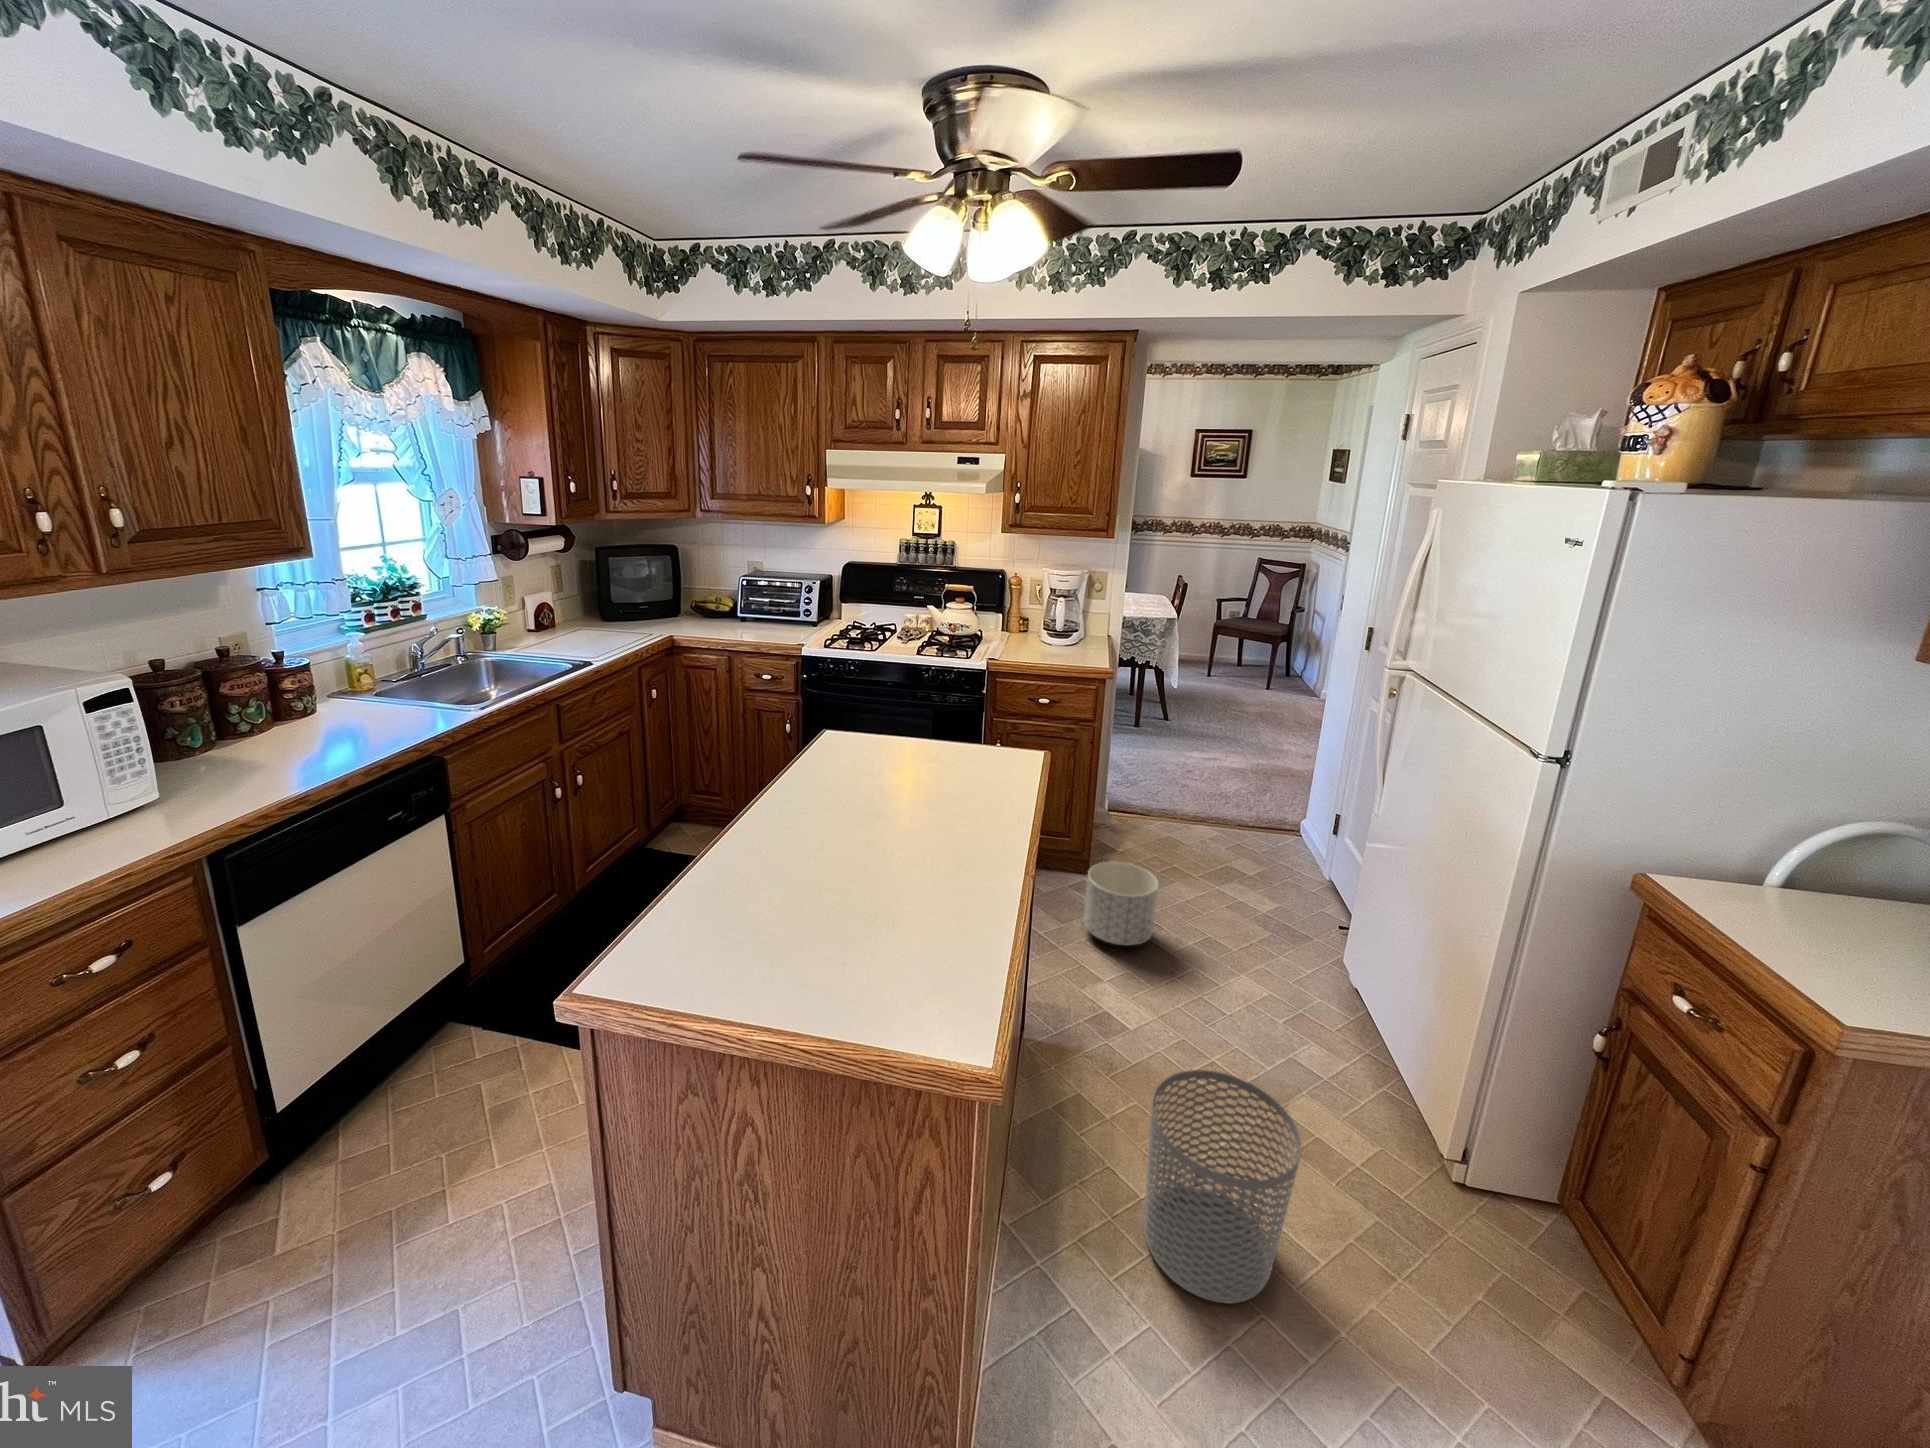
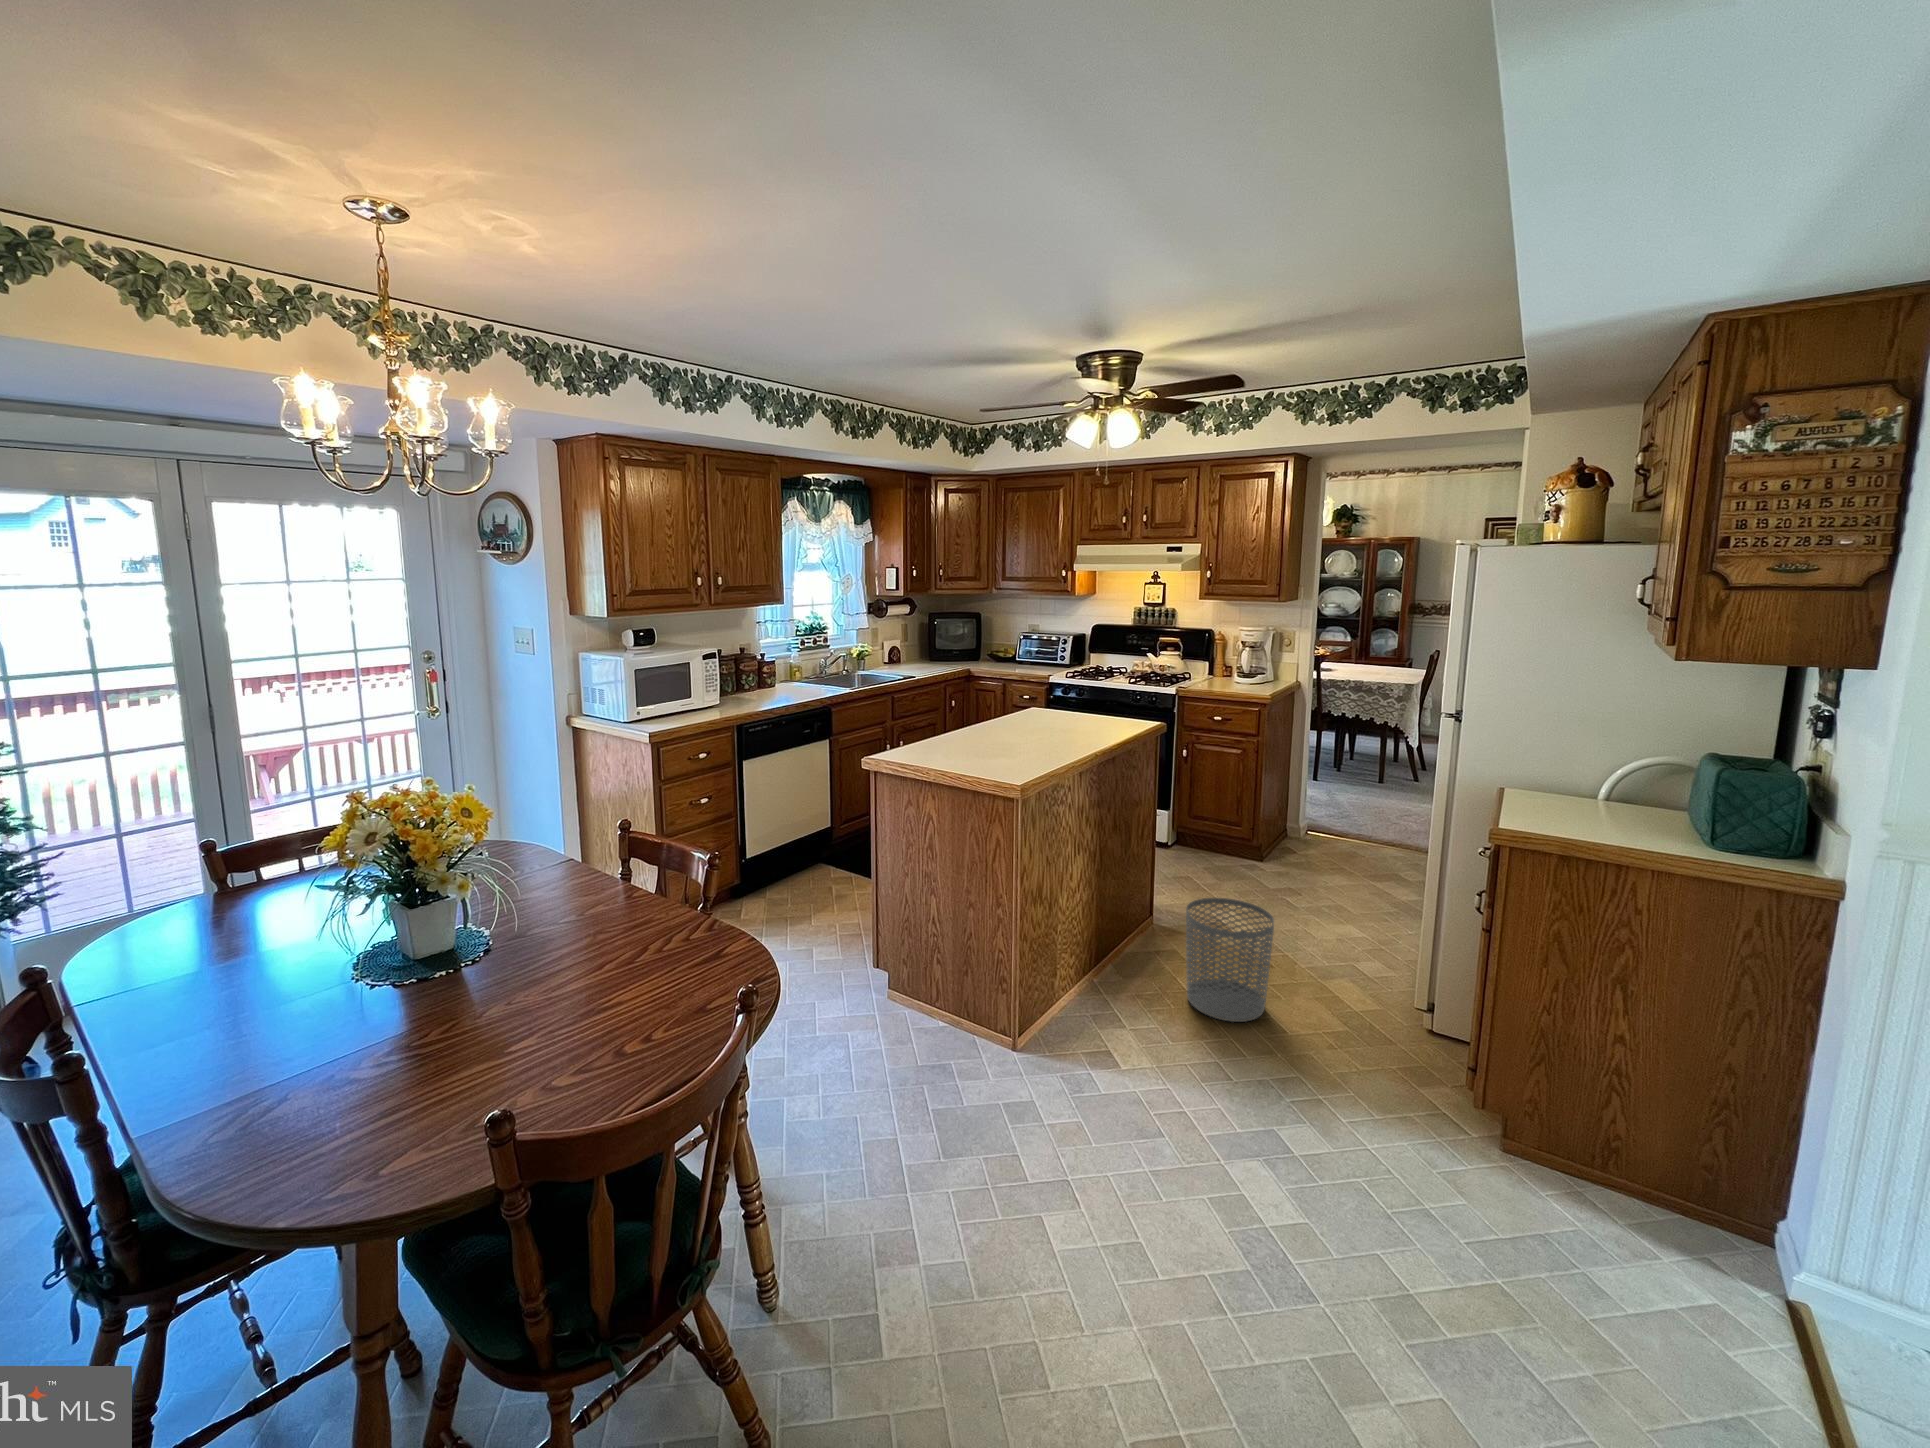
planter: present [1084,862,1158,945] -> none [1235,833,1291,891]

